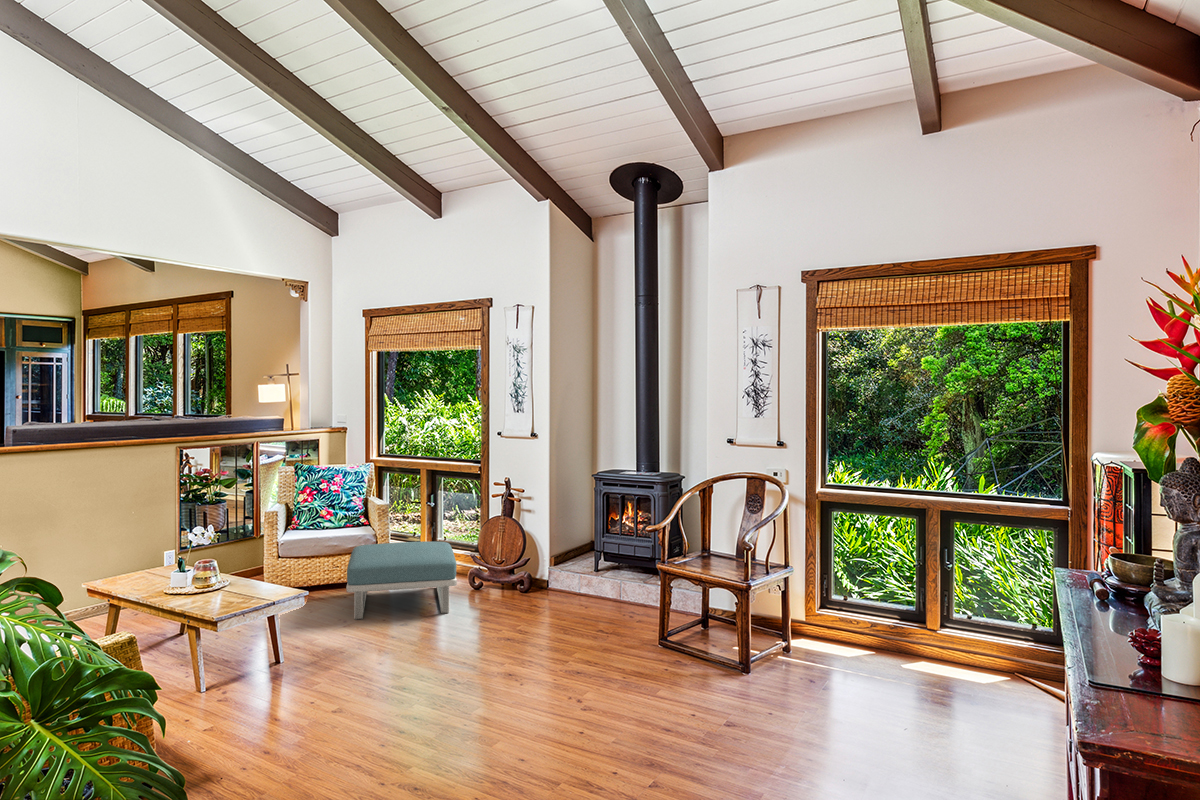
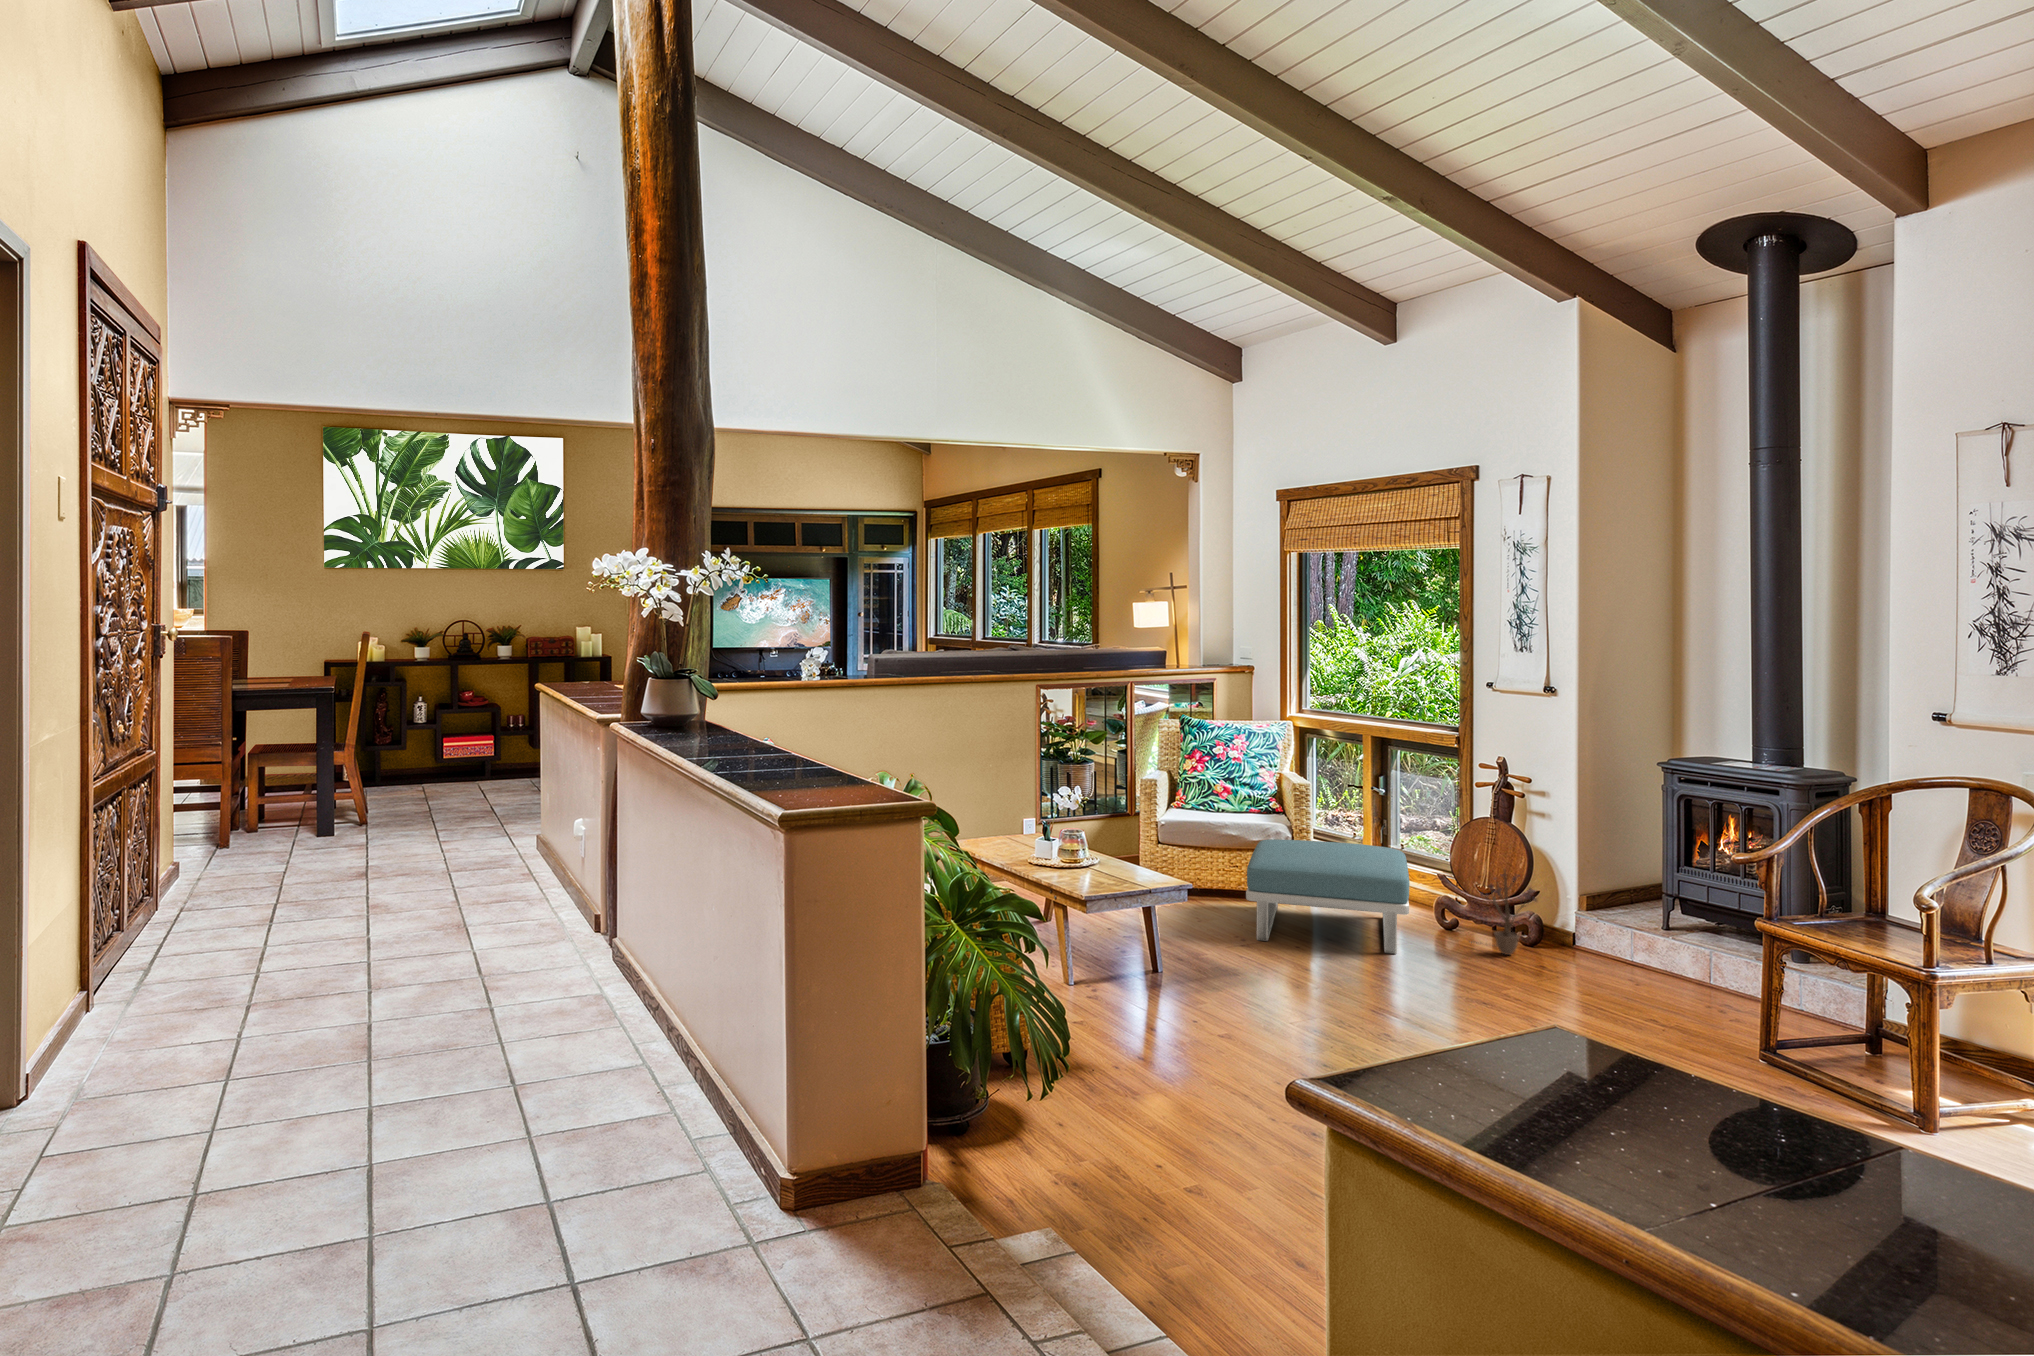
decorative plant: none [491,547,530,601] -> present [1471,870,1536,955]

